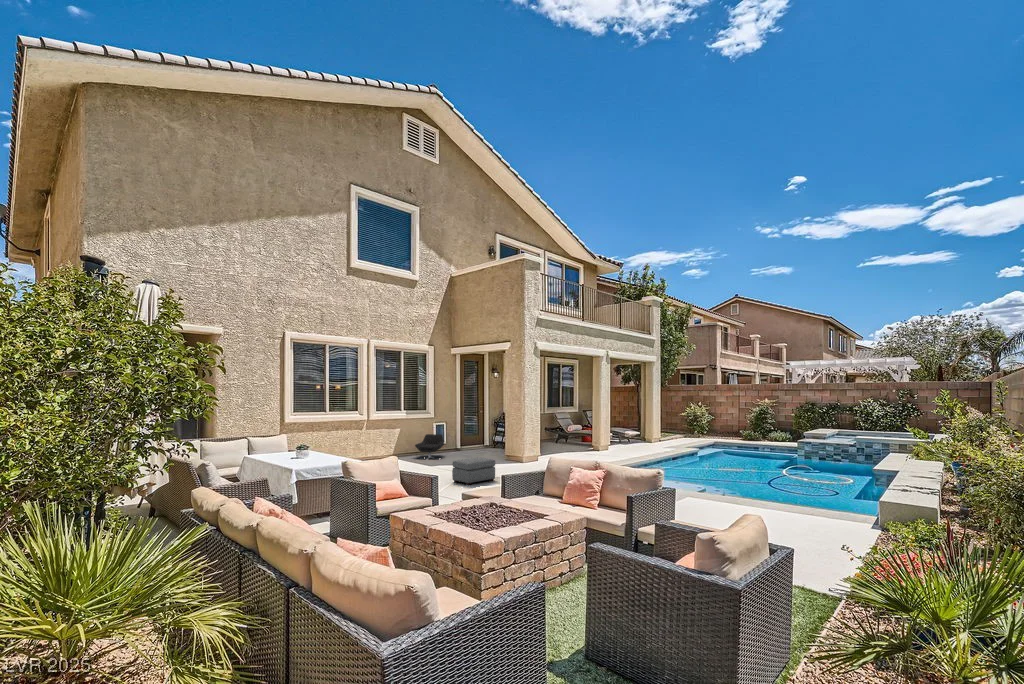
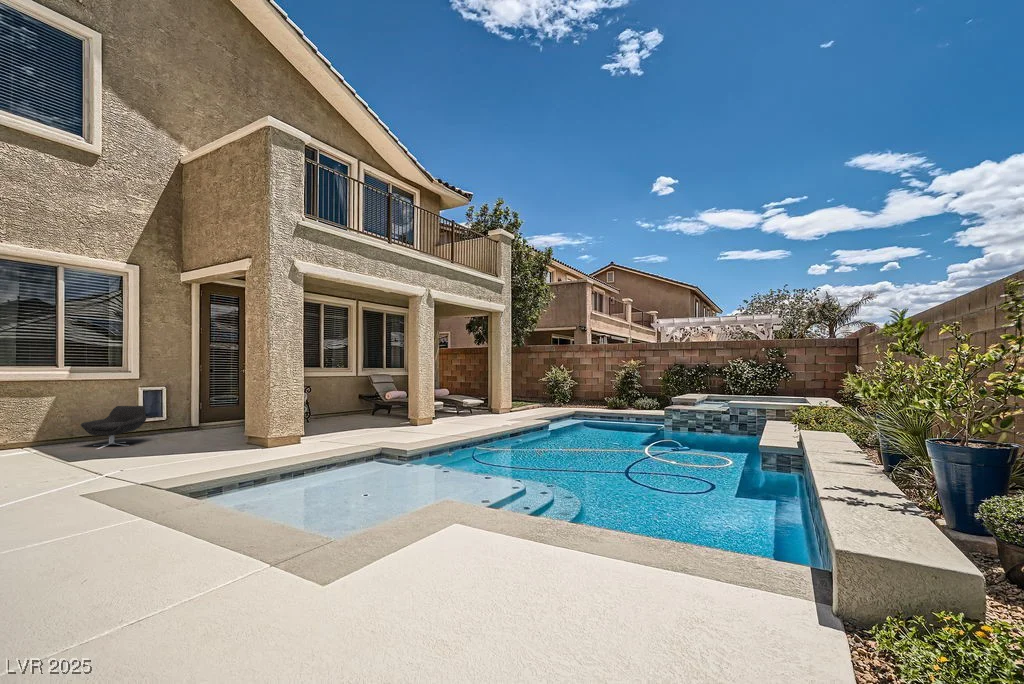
ottoman: present [452,457,495,485] -> none [19,448,126,508]

